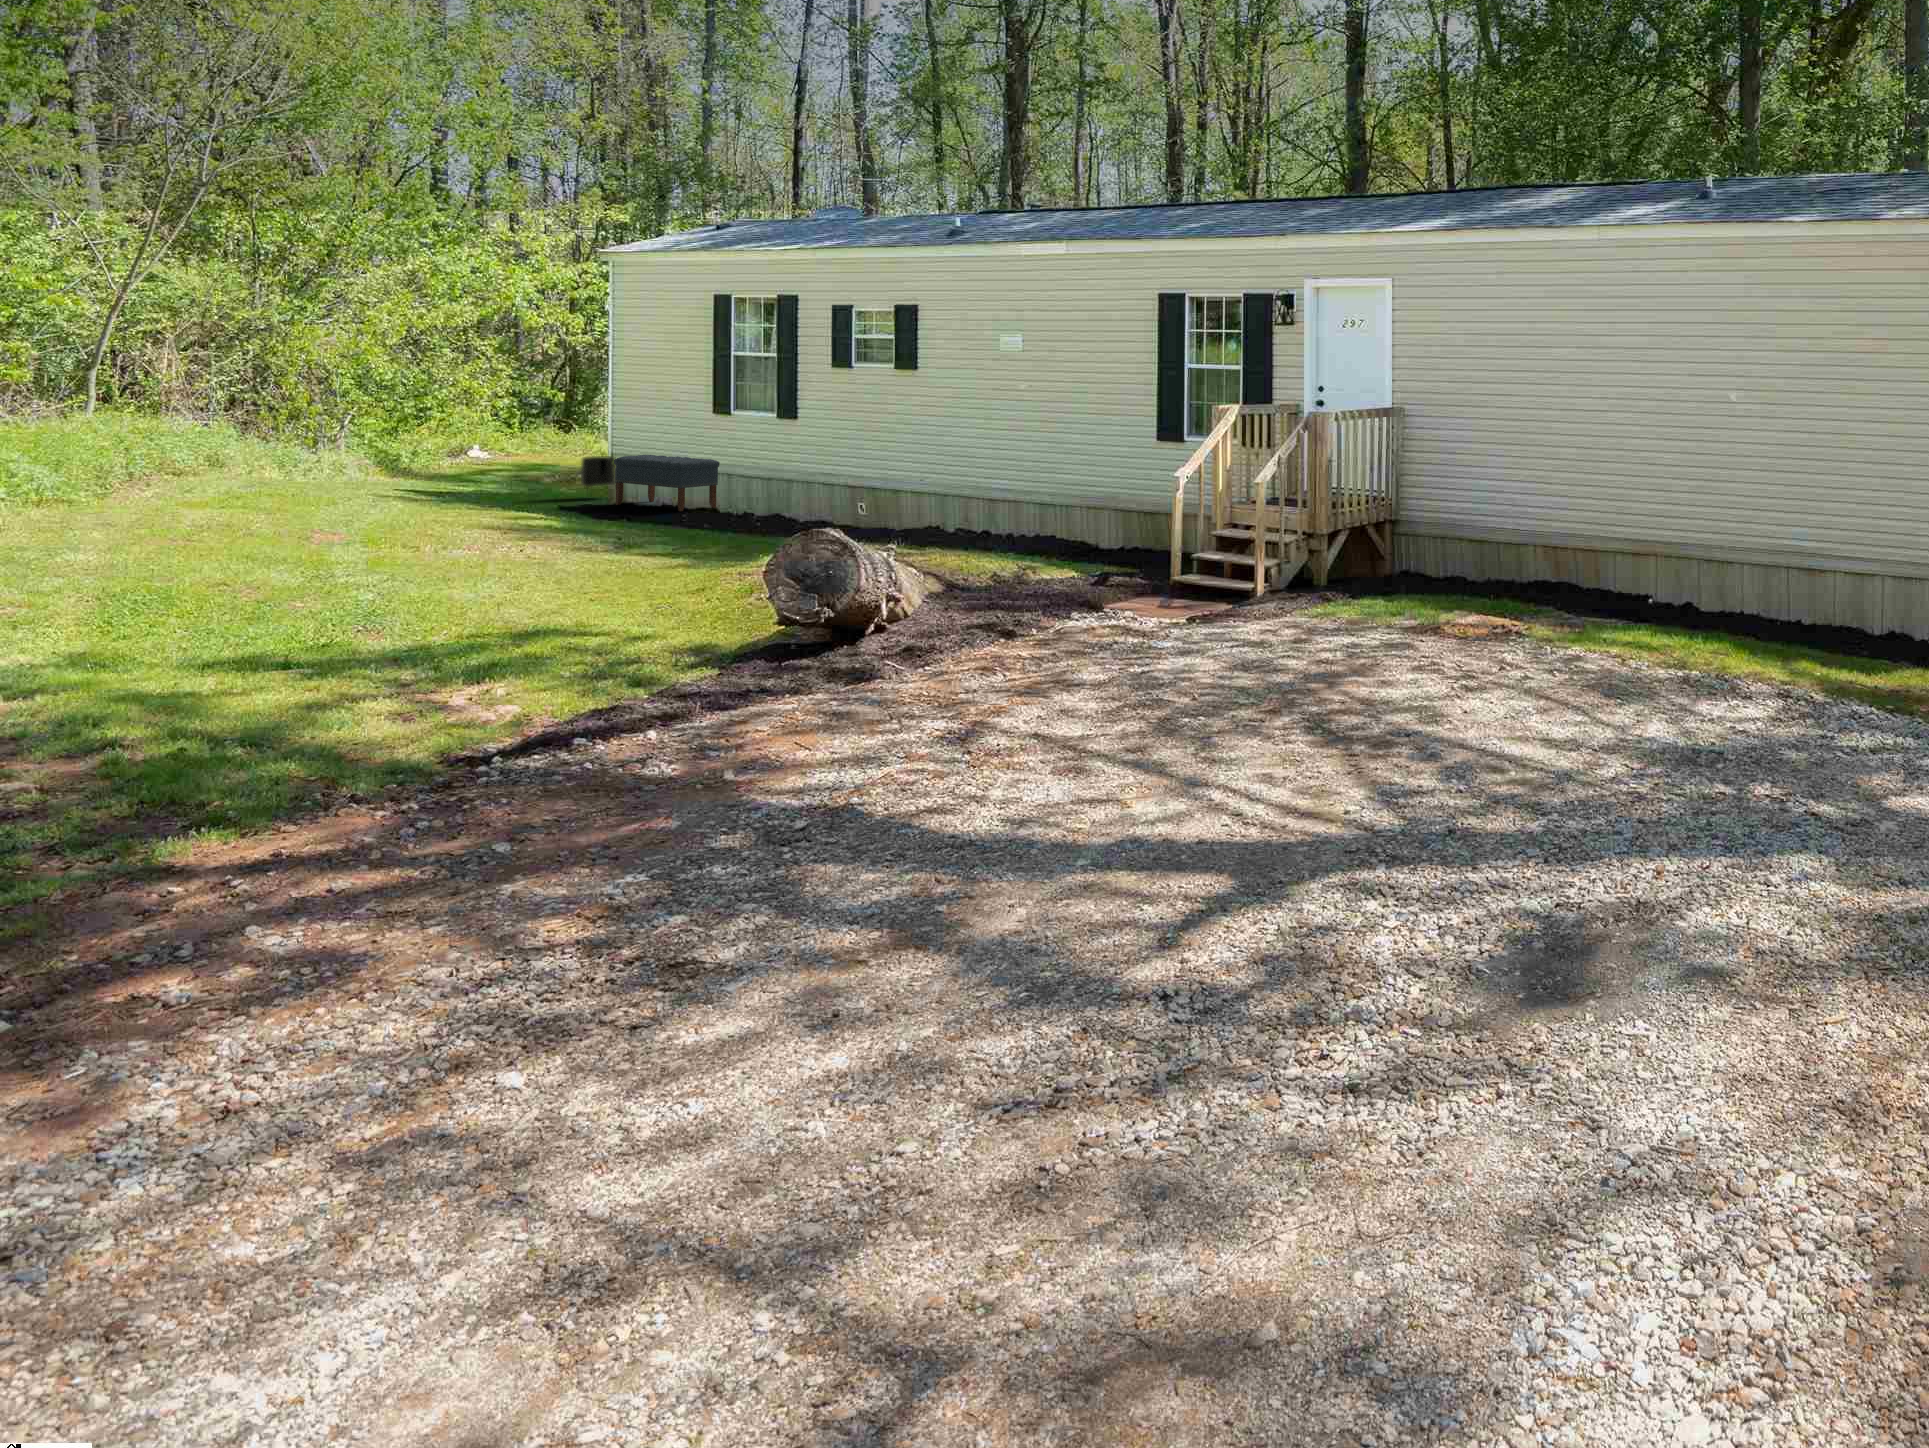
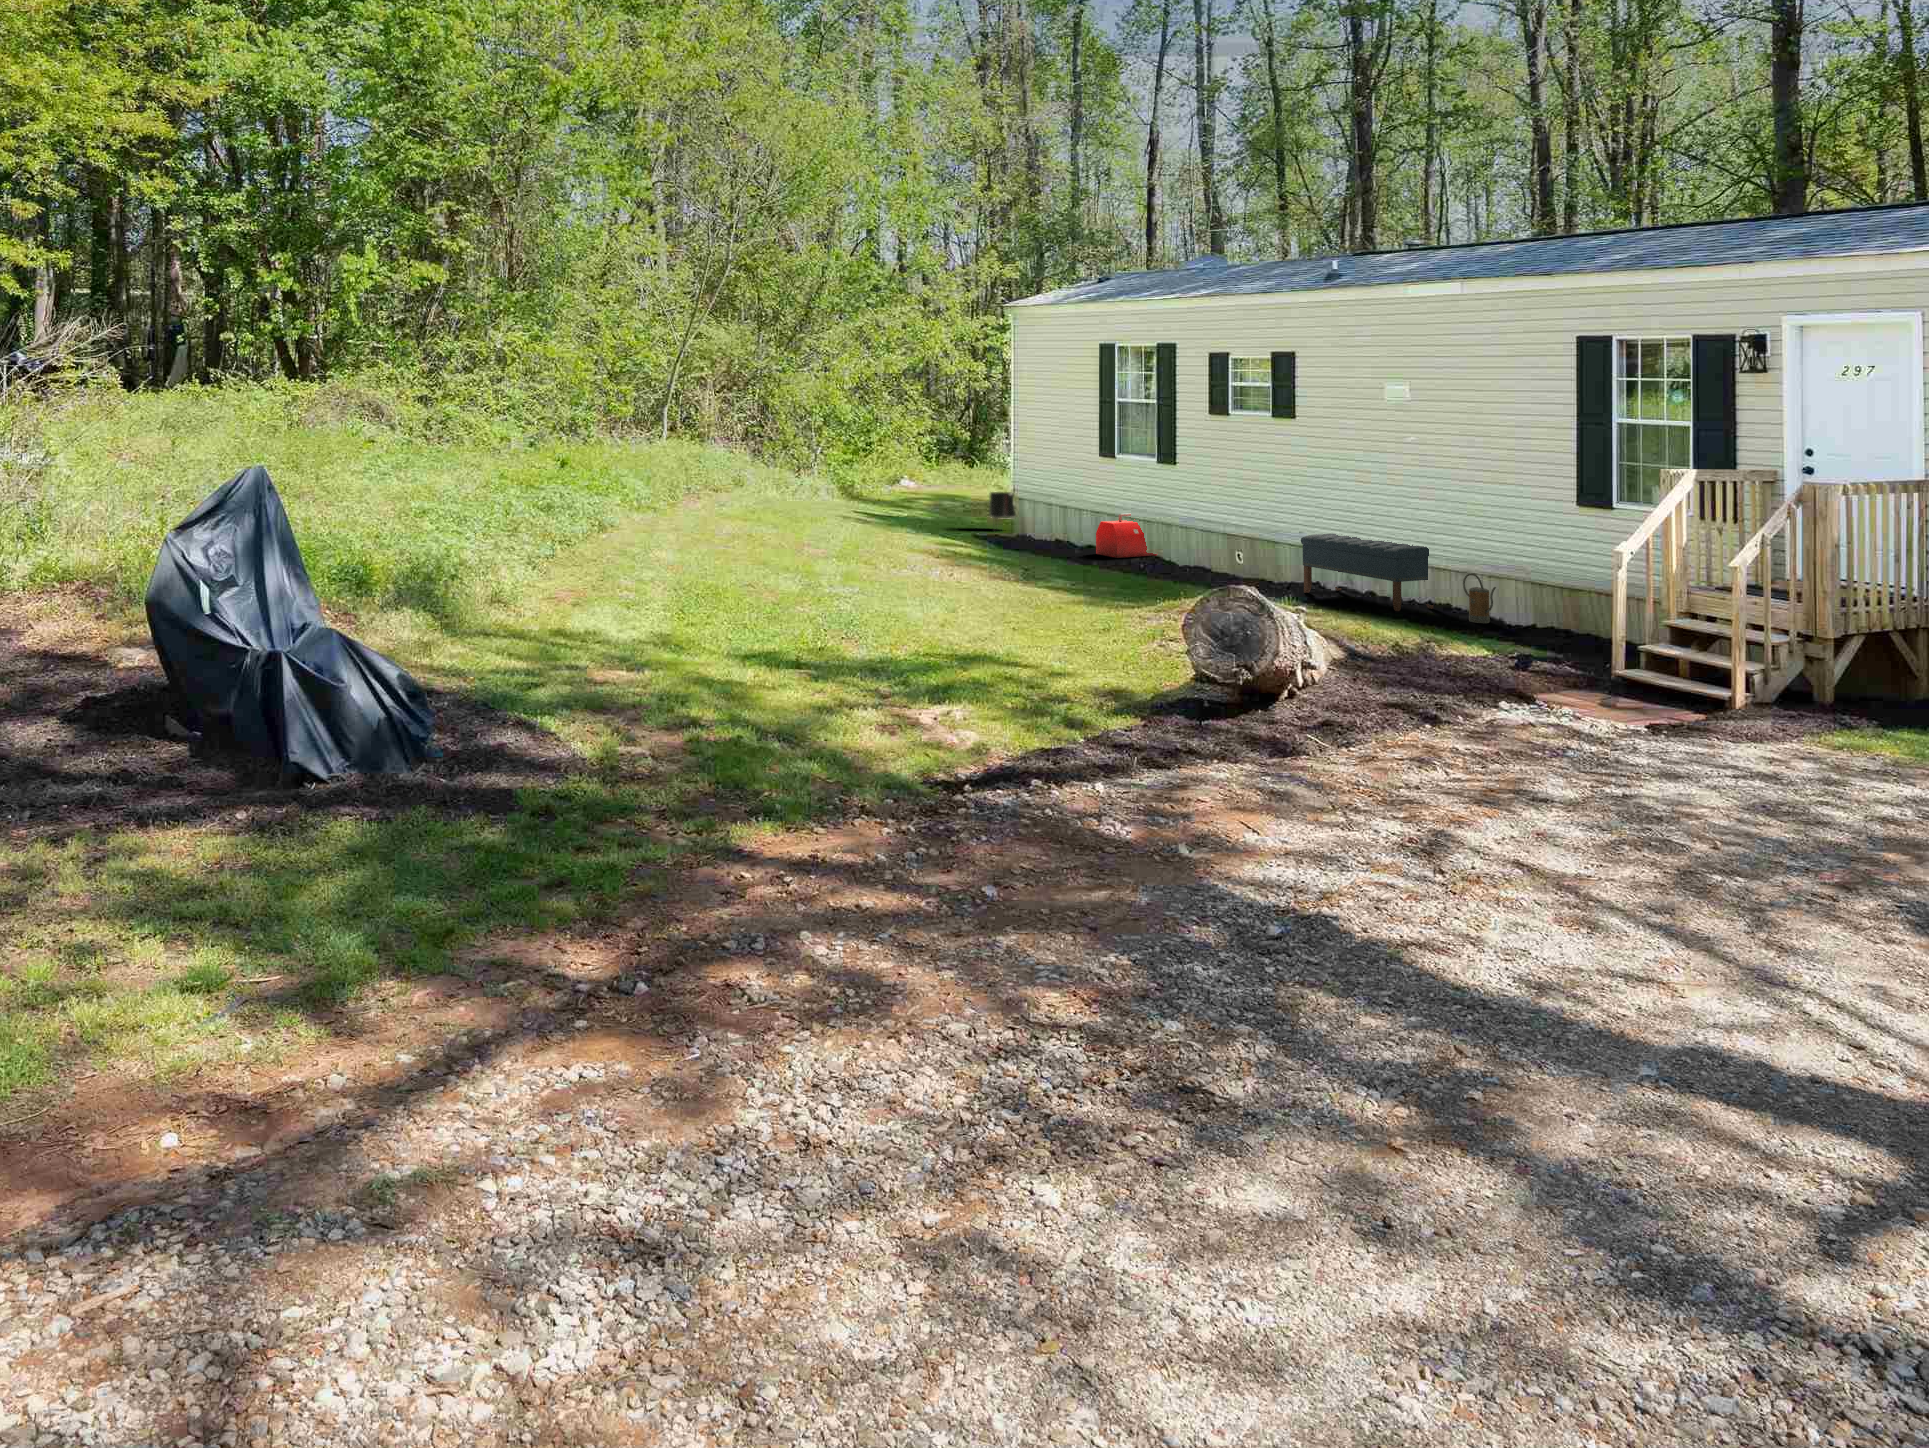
bench: present [614,455,719,511] -> present [1301,534,1433,611]
toolbox: none [708,471,779,518] -> present [1096,514,1157,558]
watering can: none [1065,505,1091,549] -> present [1463,573,1496,623]

